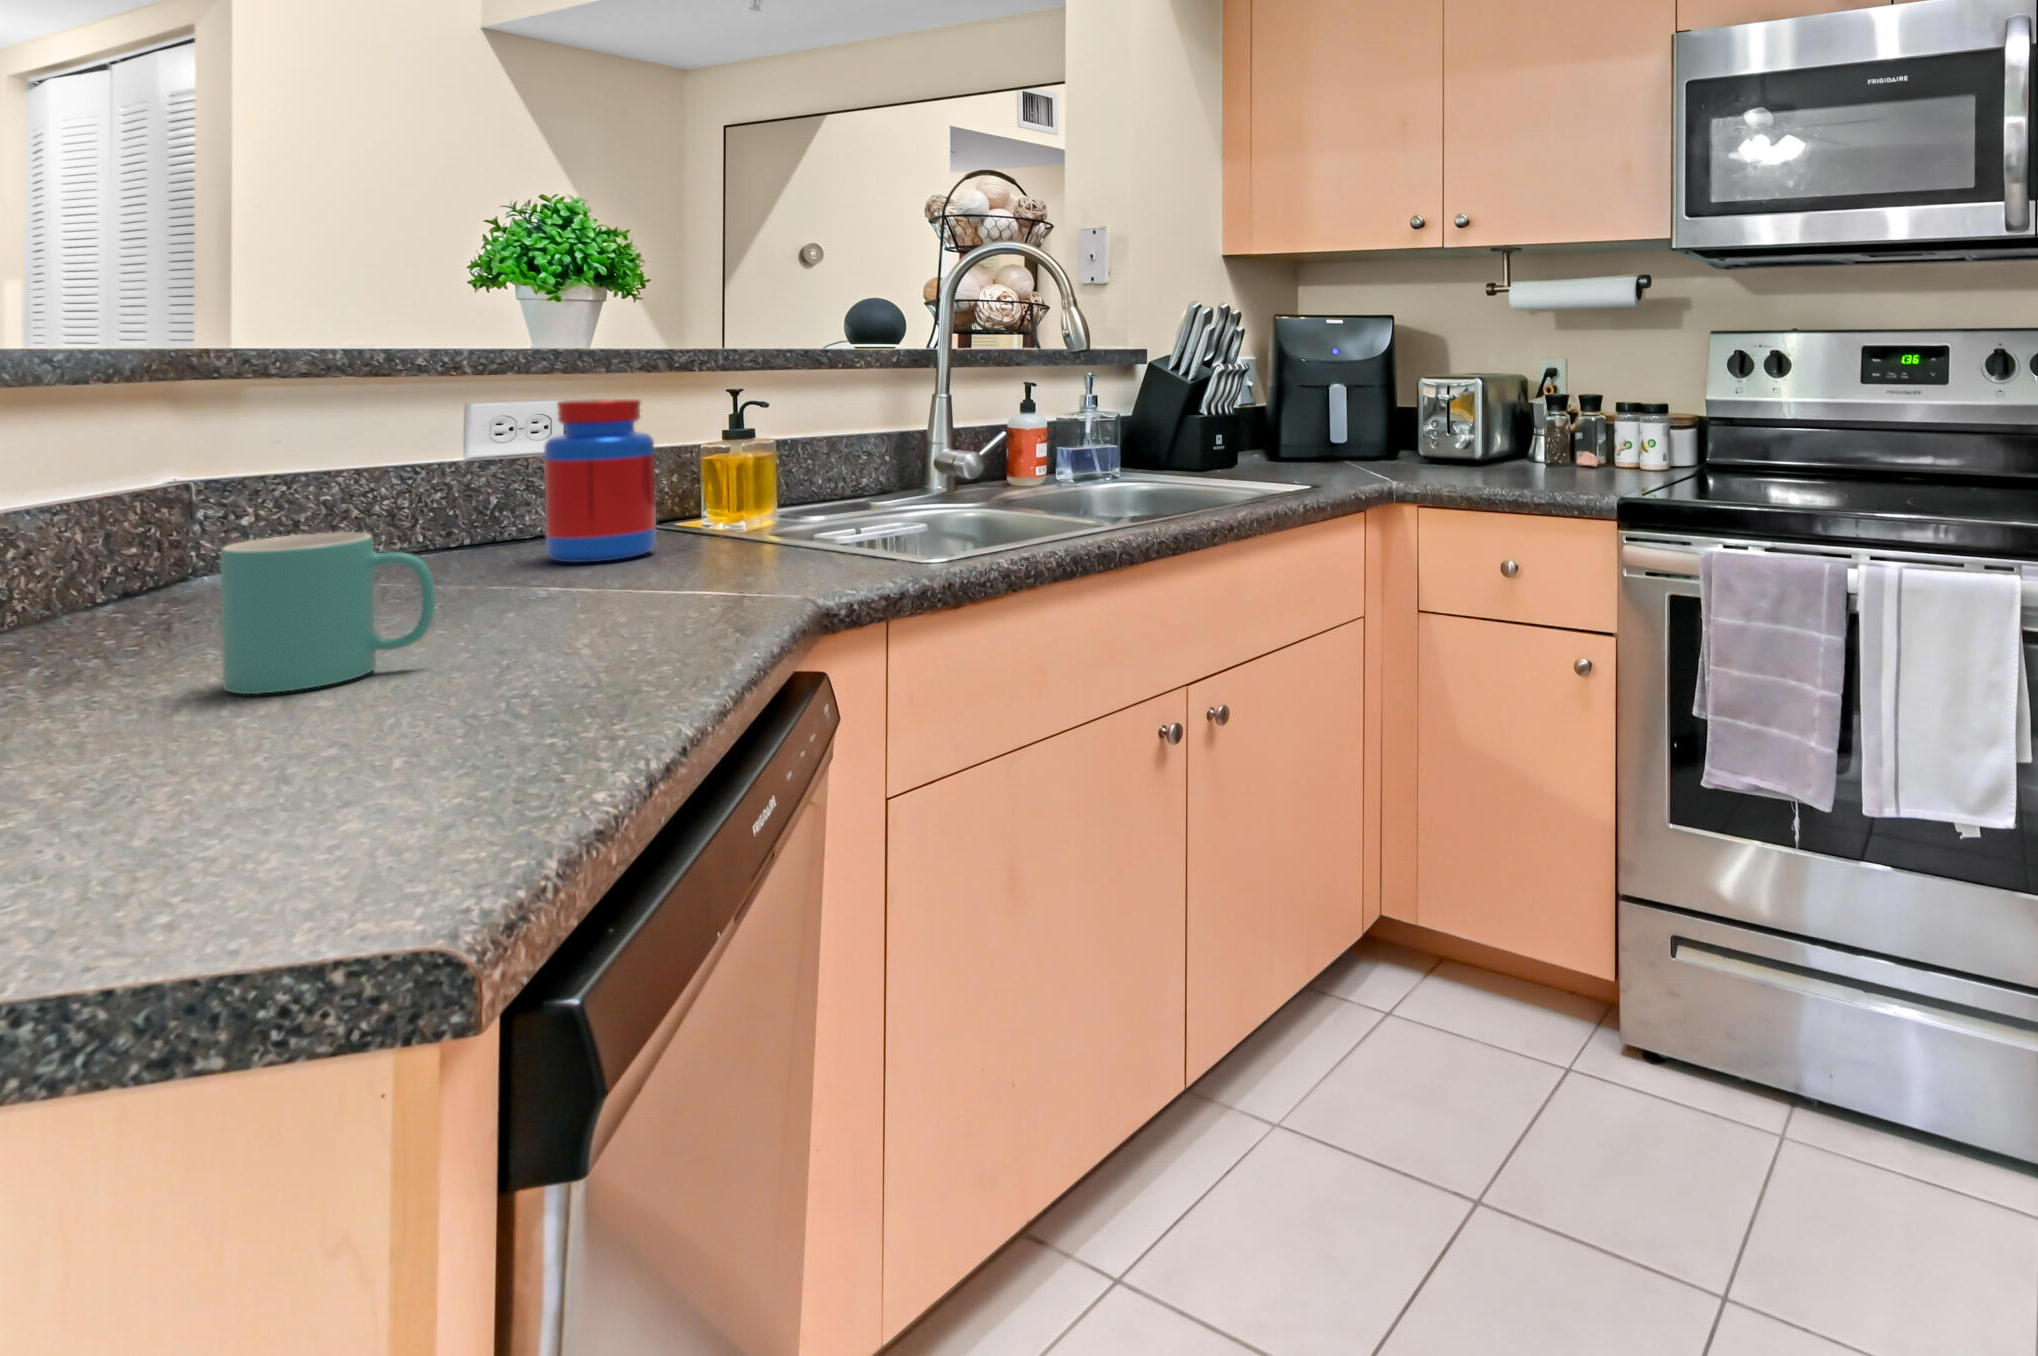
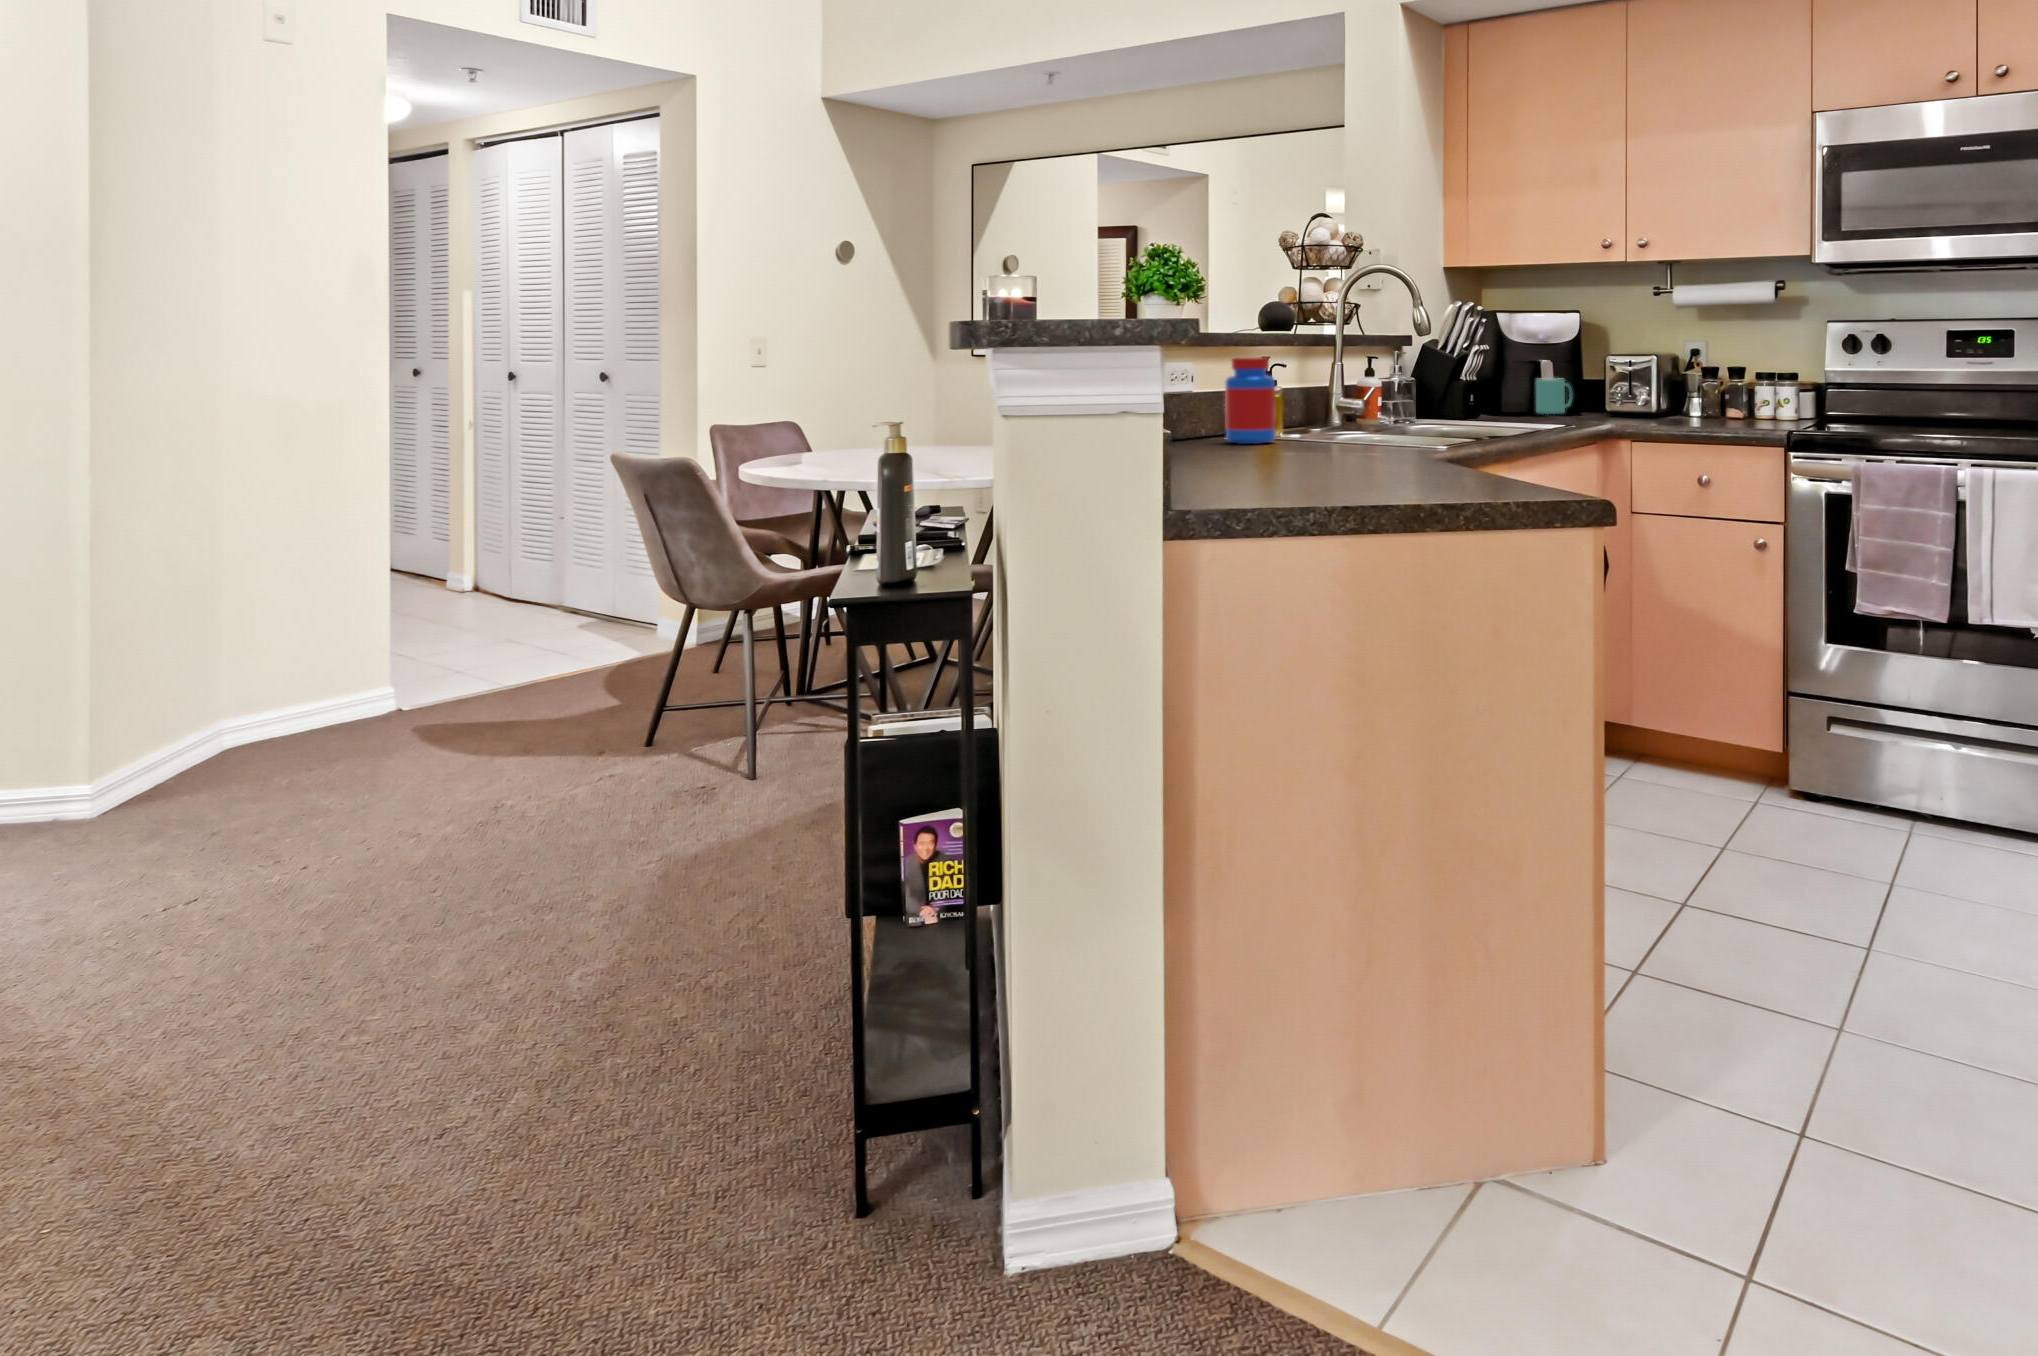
mug: present [220,533,436,694] -> present [1536,378,1572,414]

